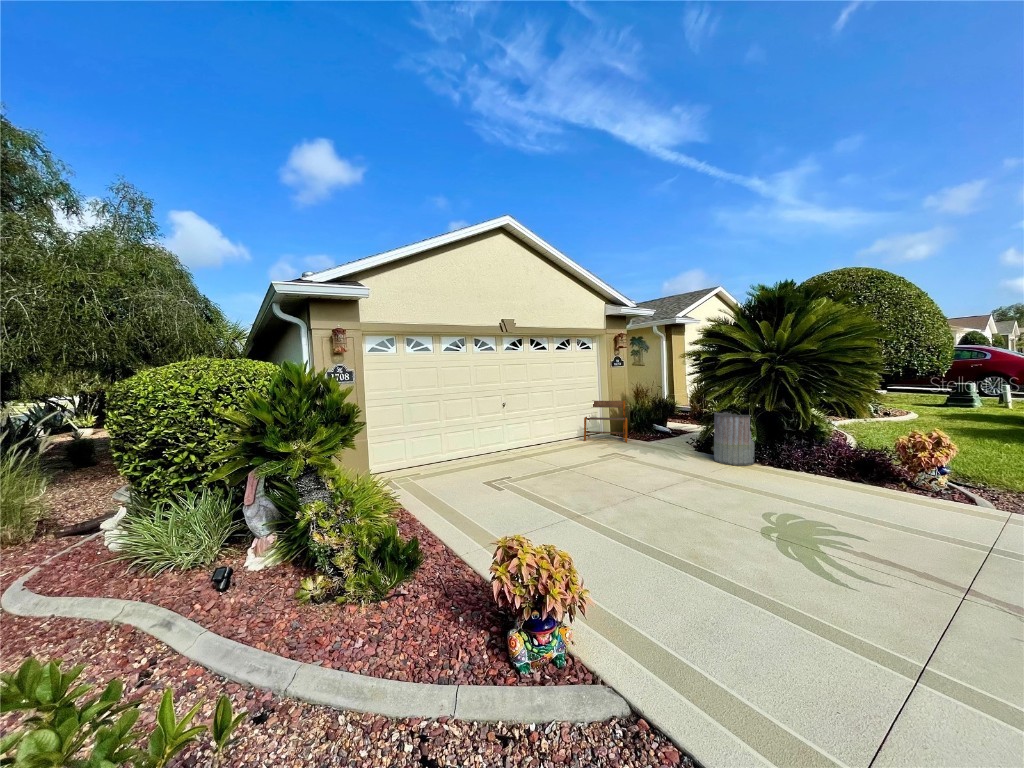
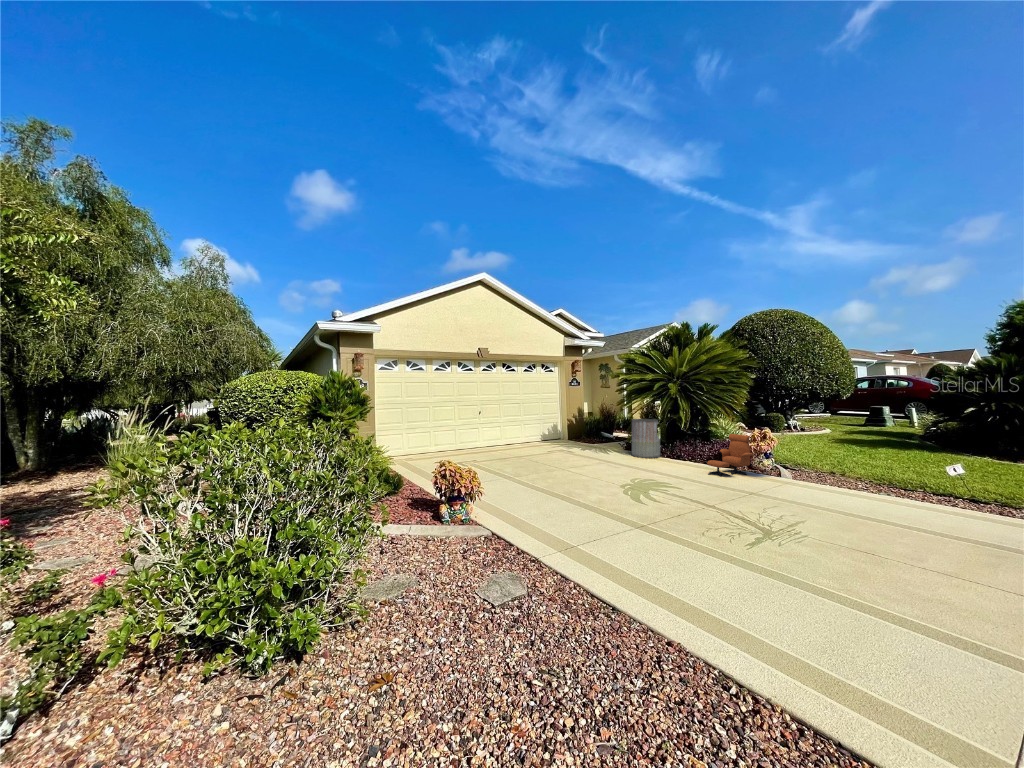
bench: present [584,401,627,442] -> none [546,412,581,444]
lounge chair: none [852,437,919,500] -> present [707,434,753,476]

